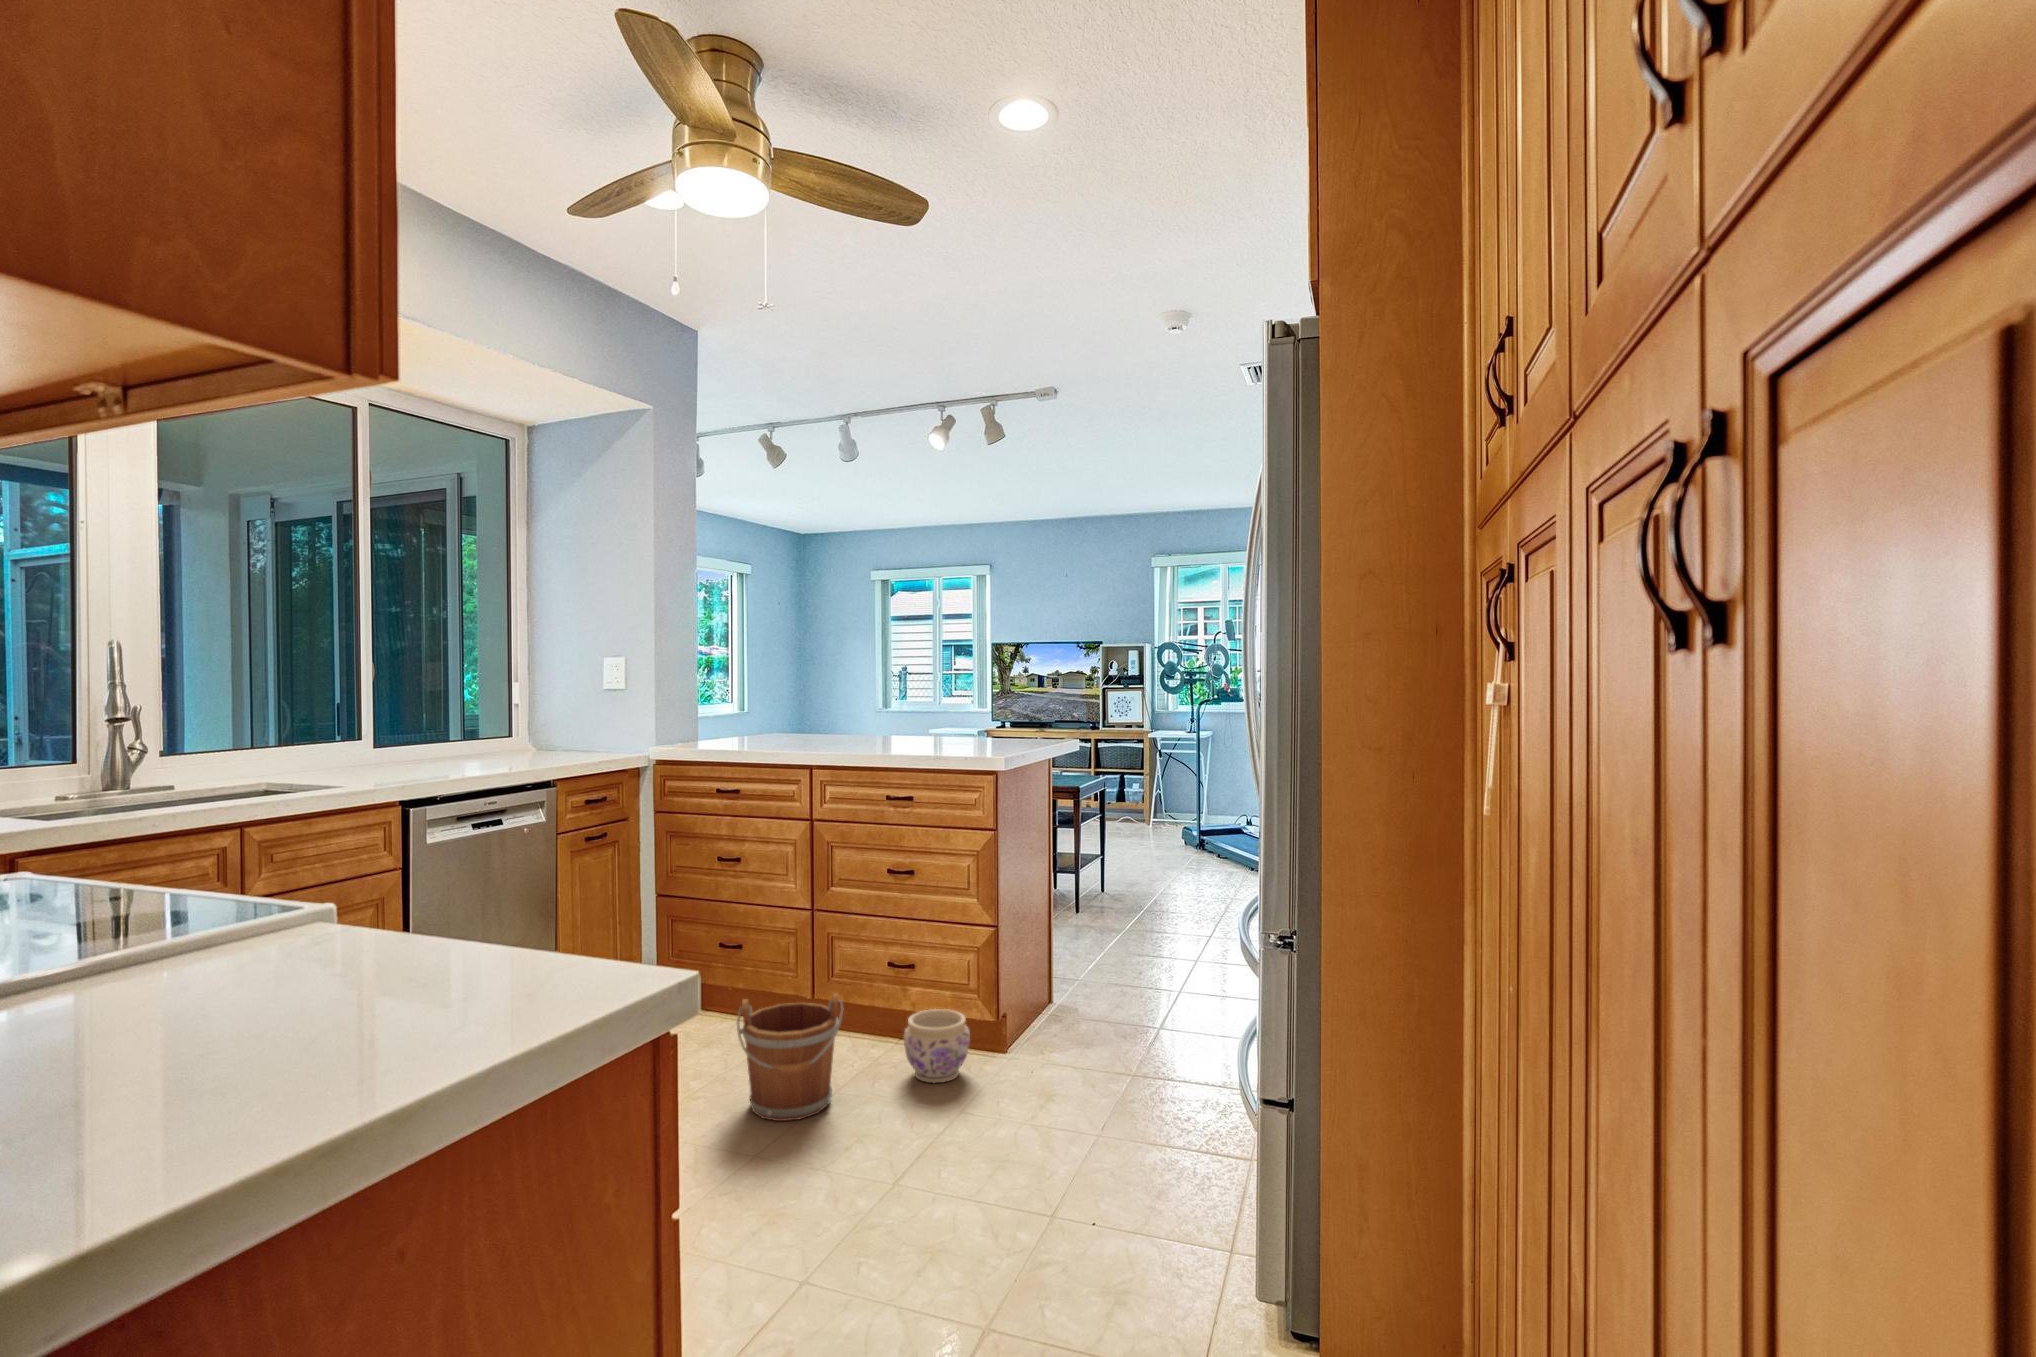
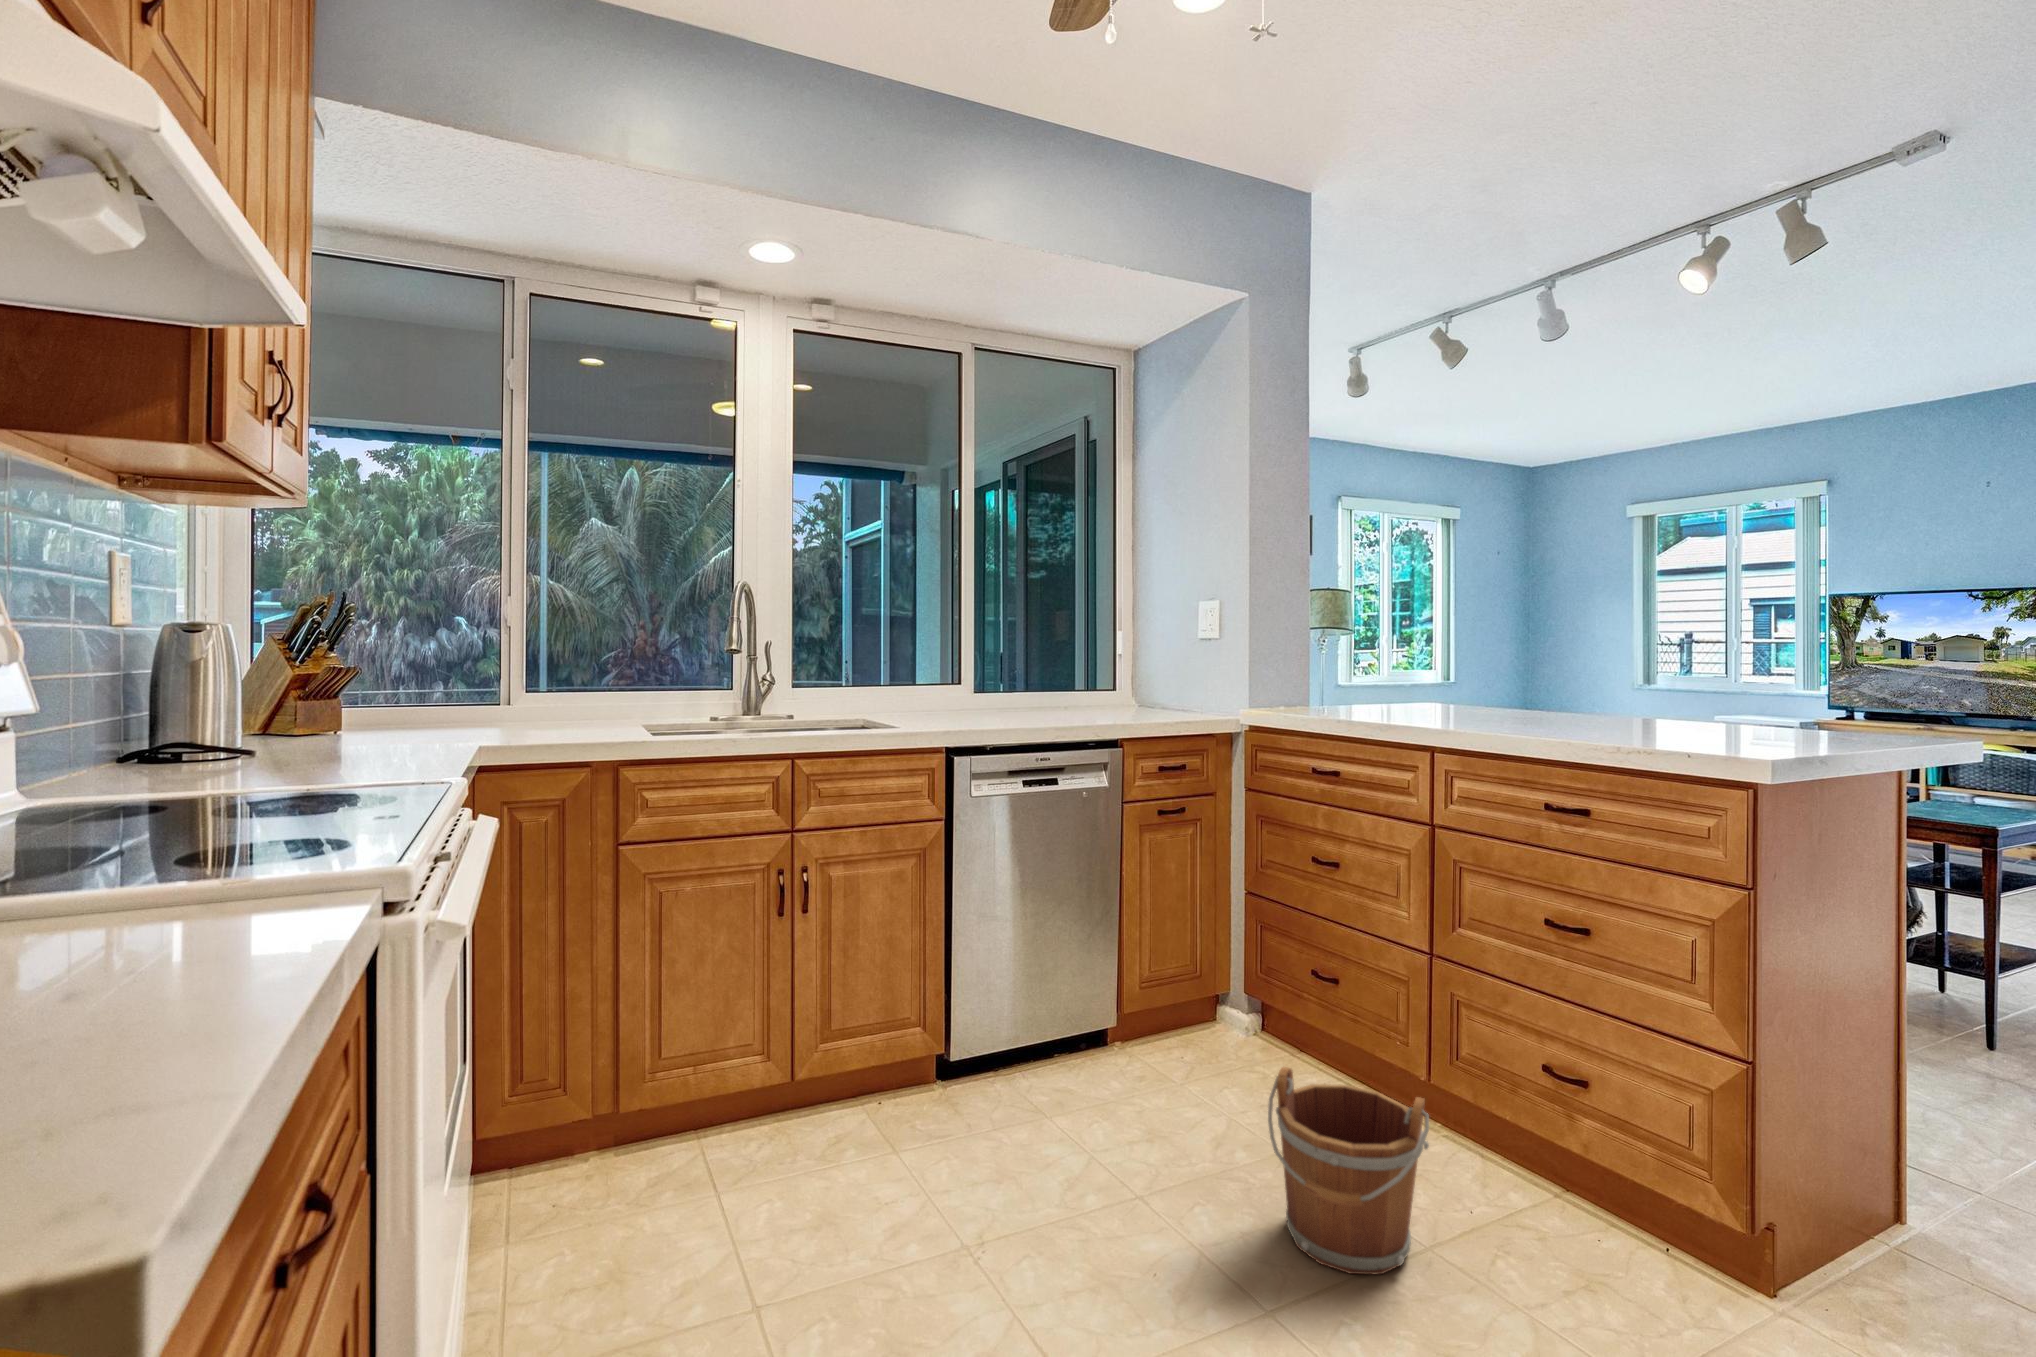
planter: present [904,1009,970,1083] -> none [1546,1163,1677,1306]

